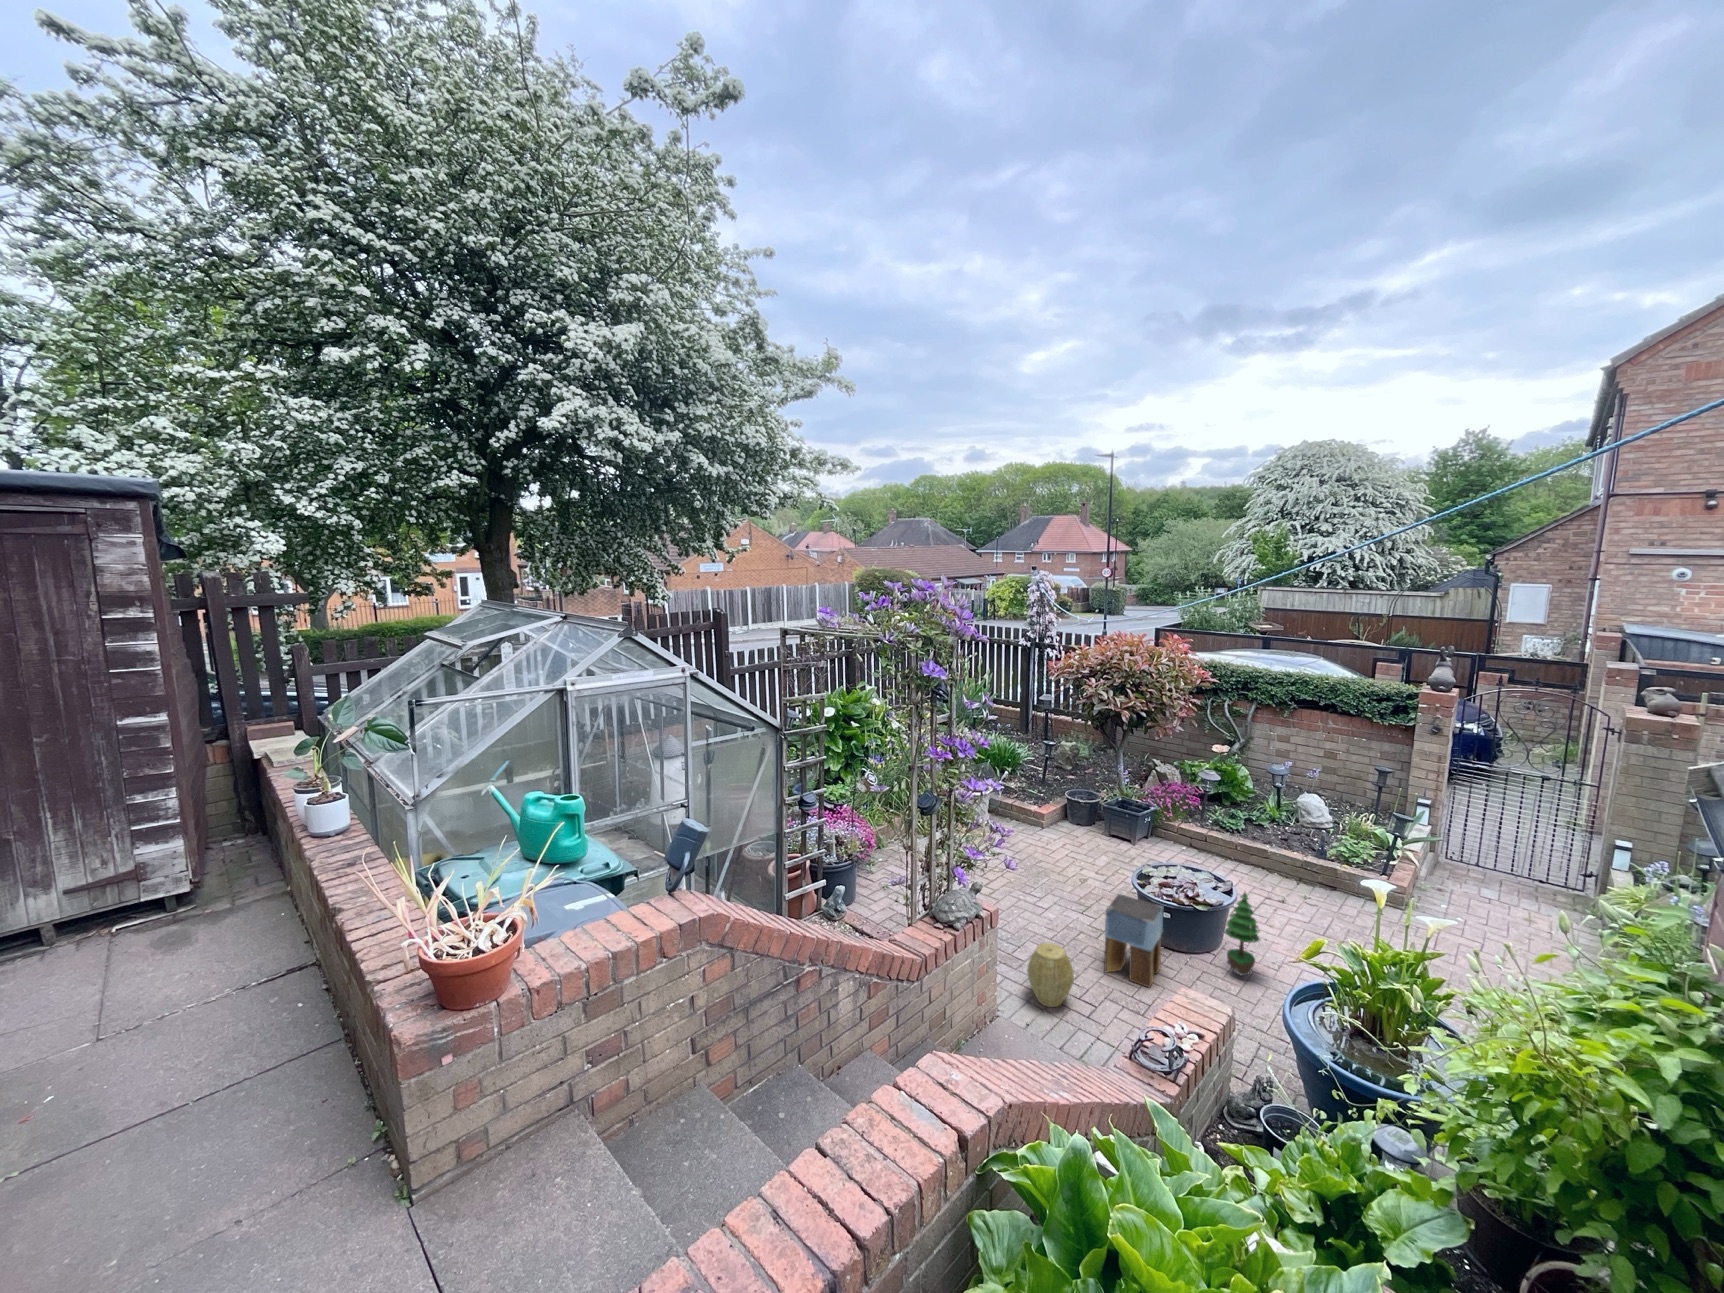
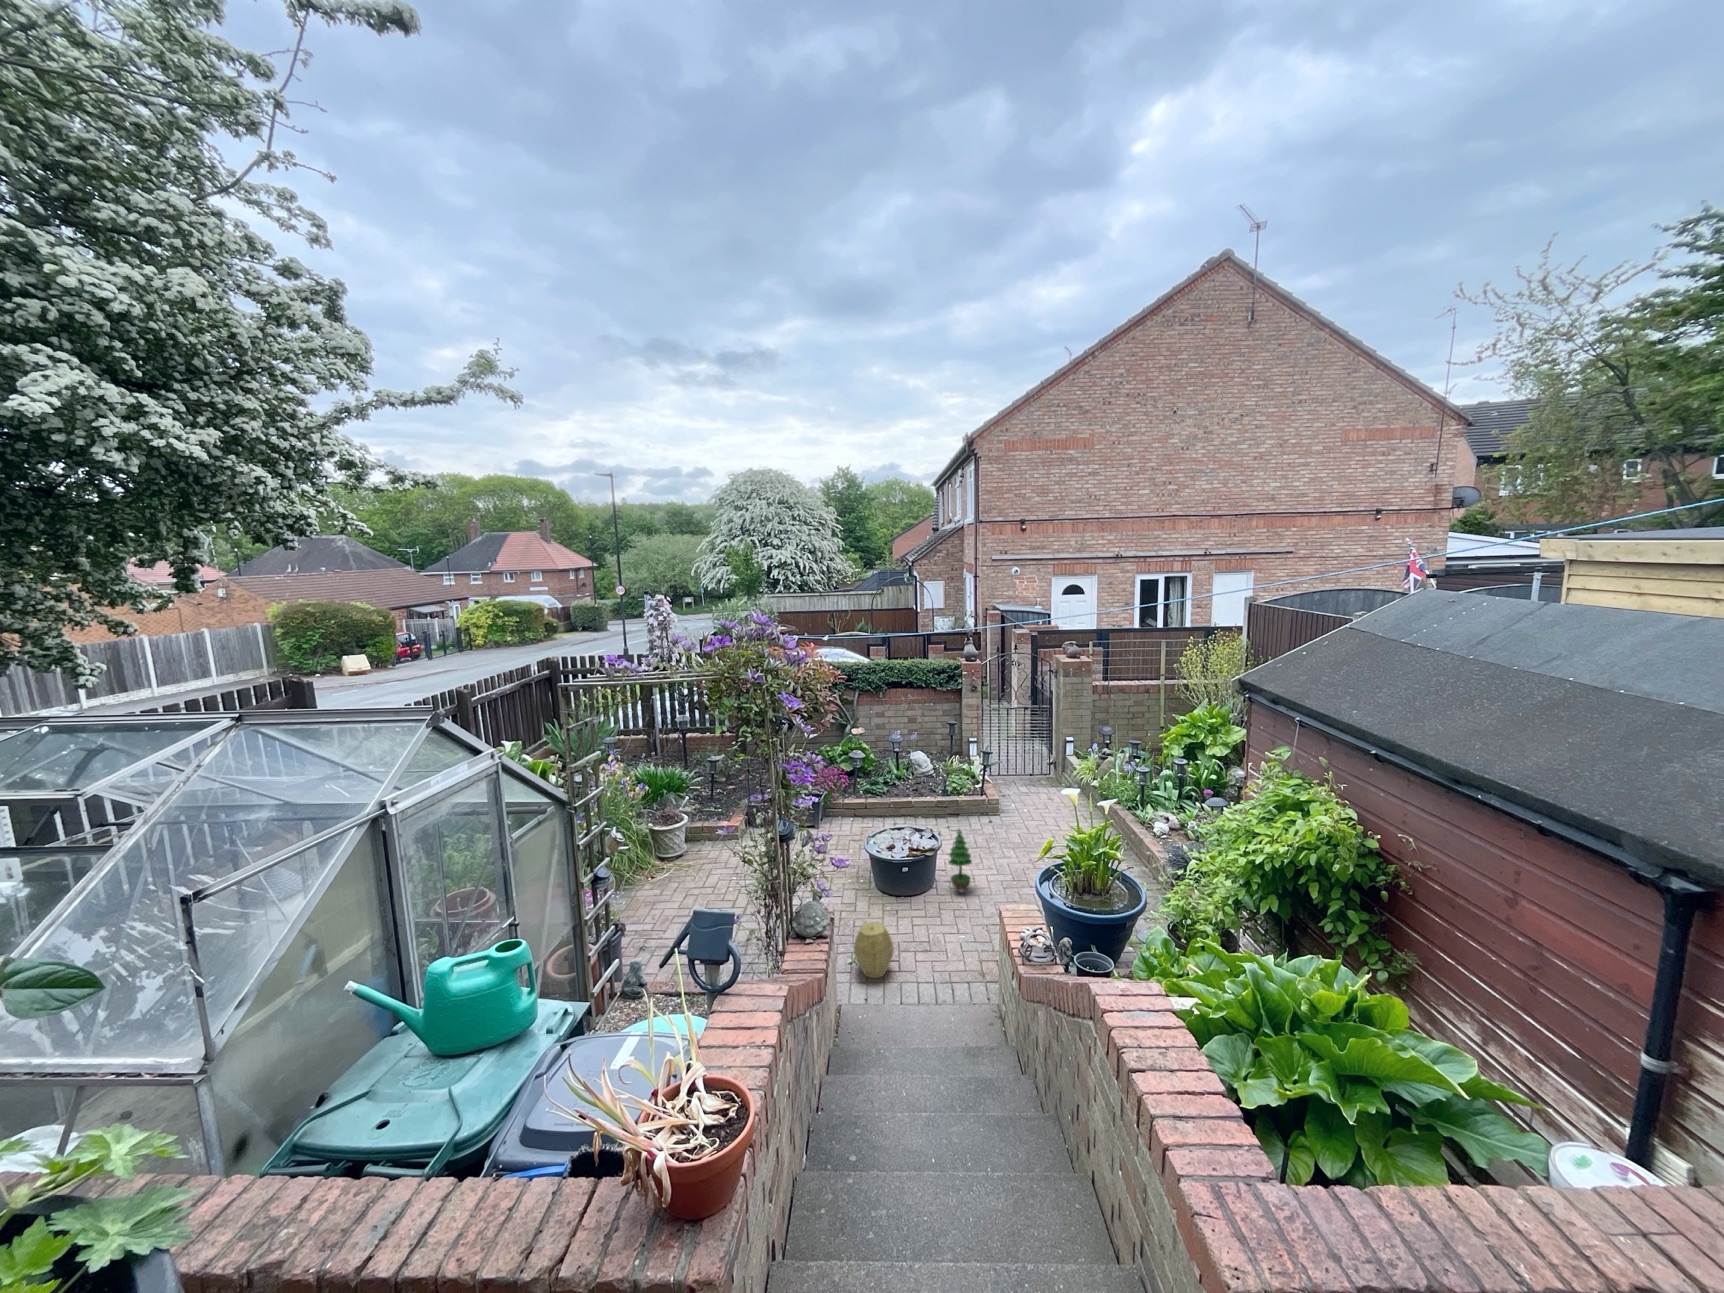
stool: present [1104,894,1163,987] -> none [880,860,925,932]

